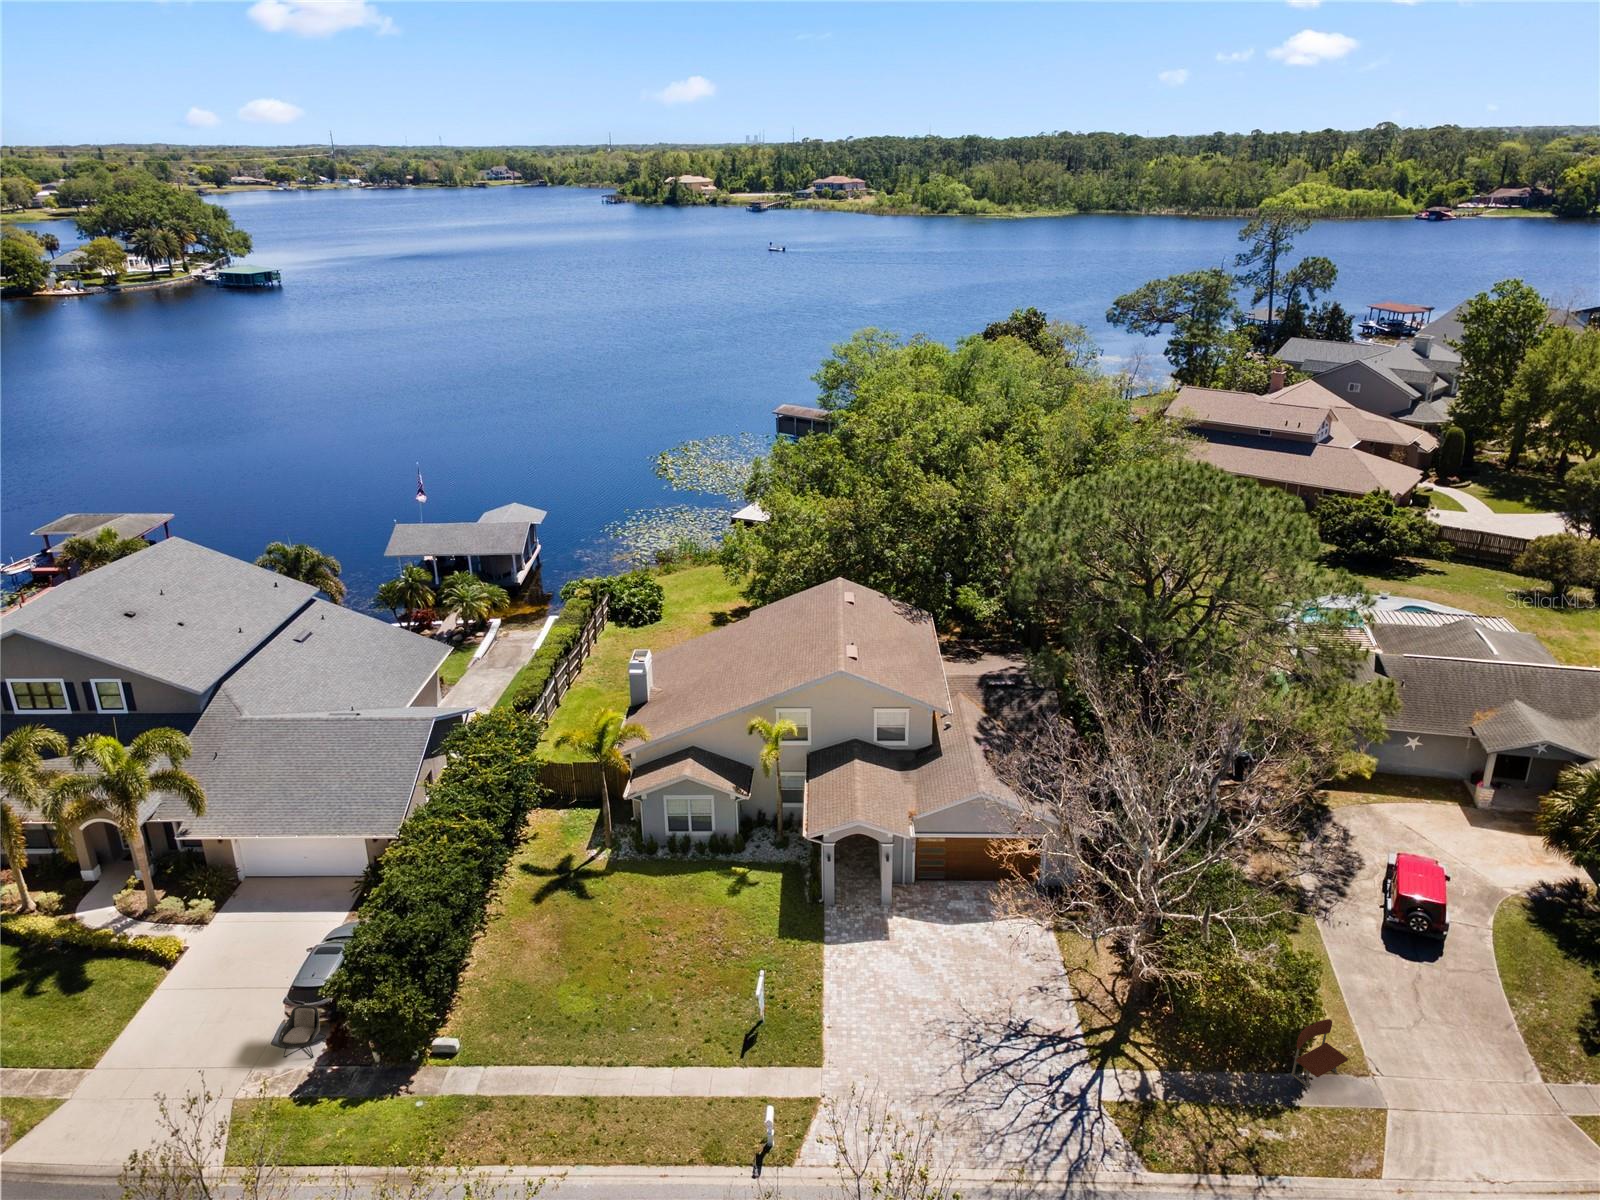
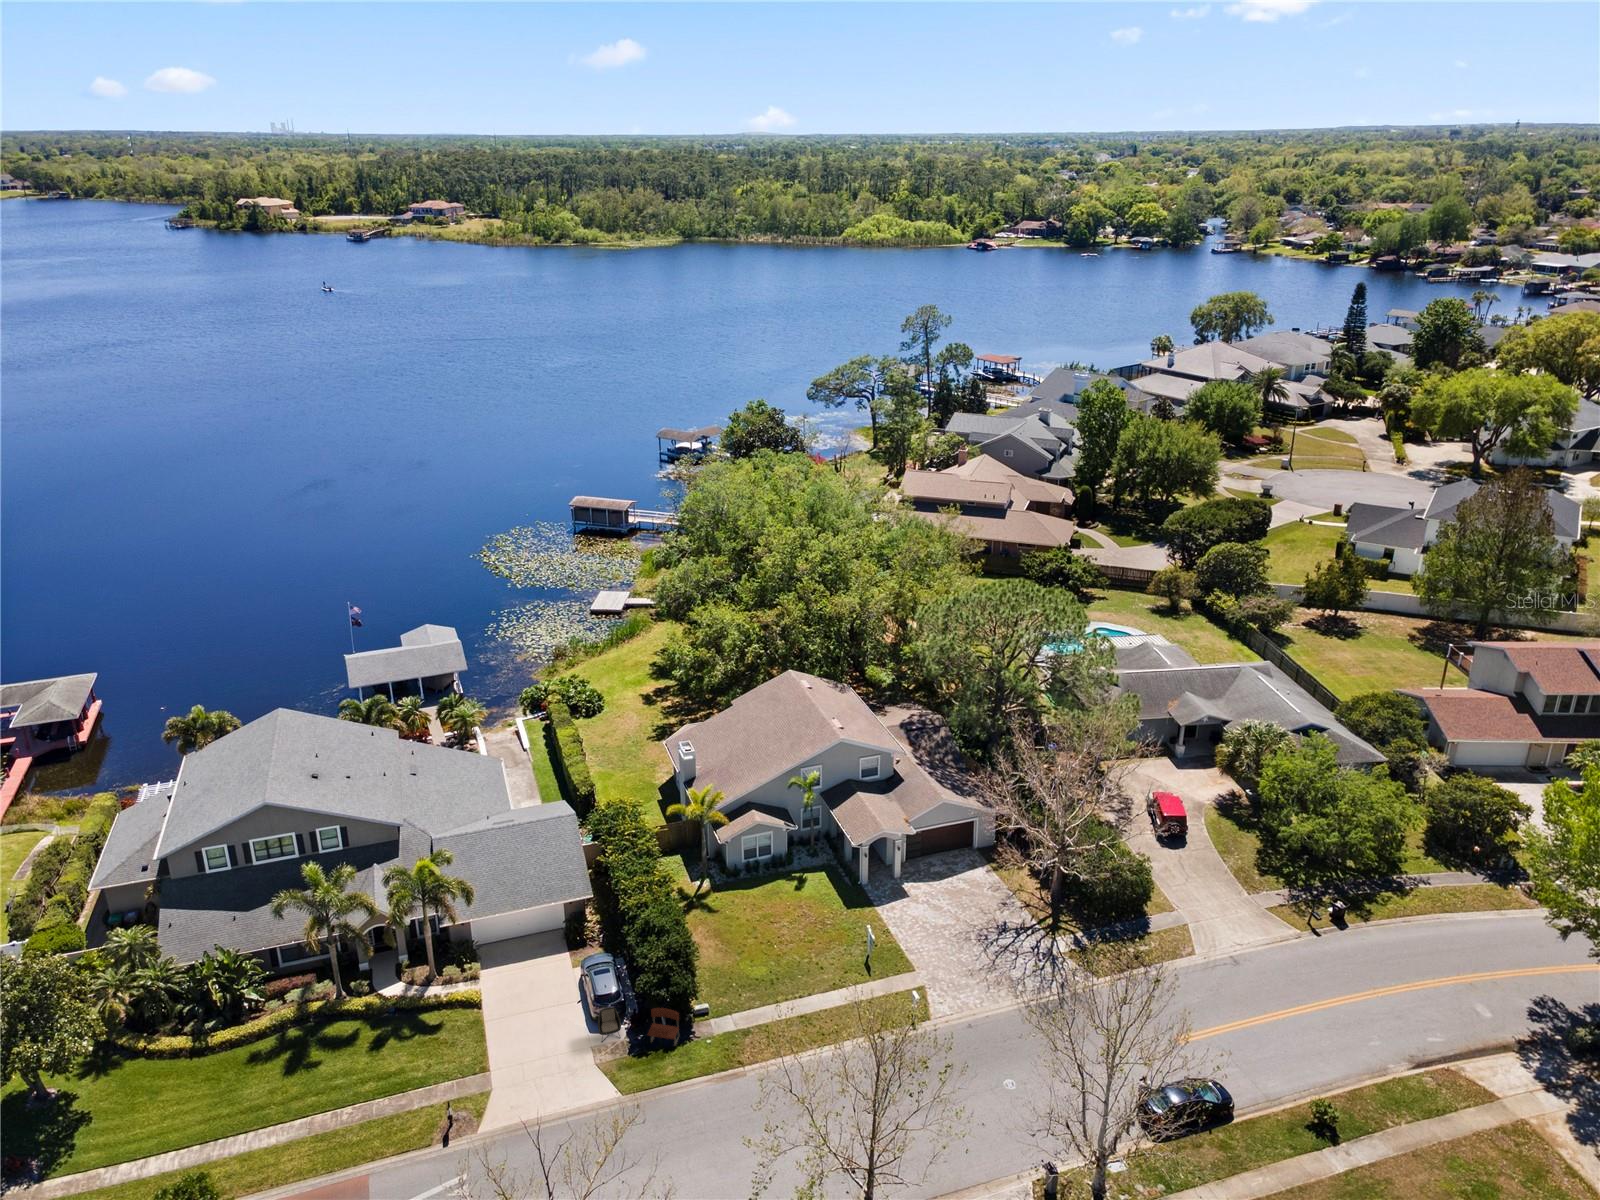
bench: present [1291,1019,1348,1088] -> present [648,1008,679,1045]

